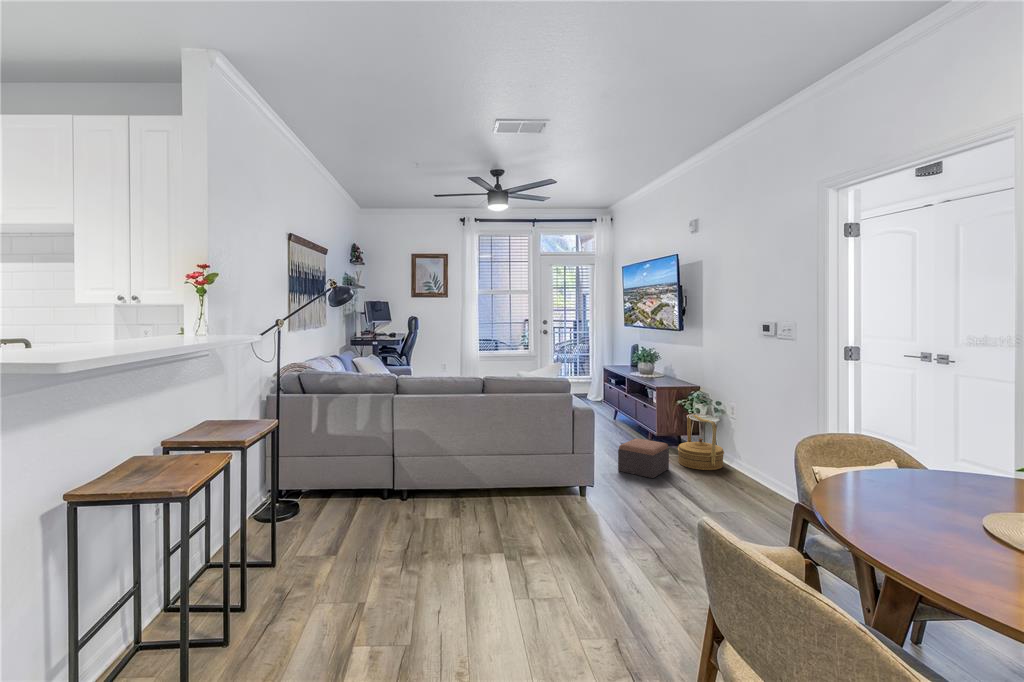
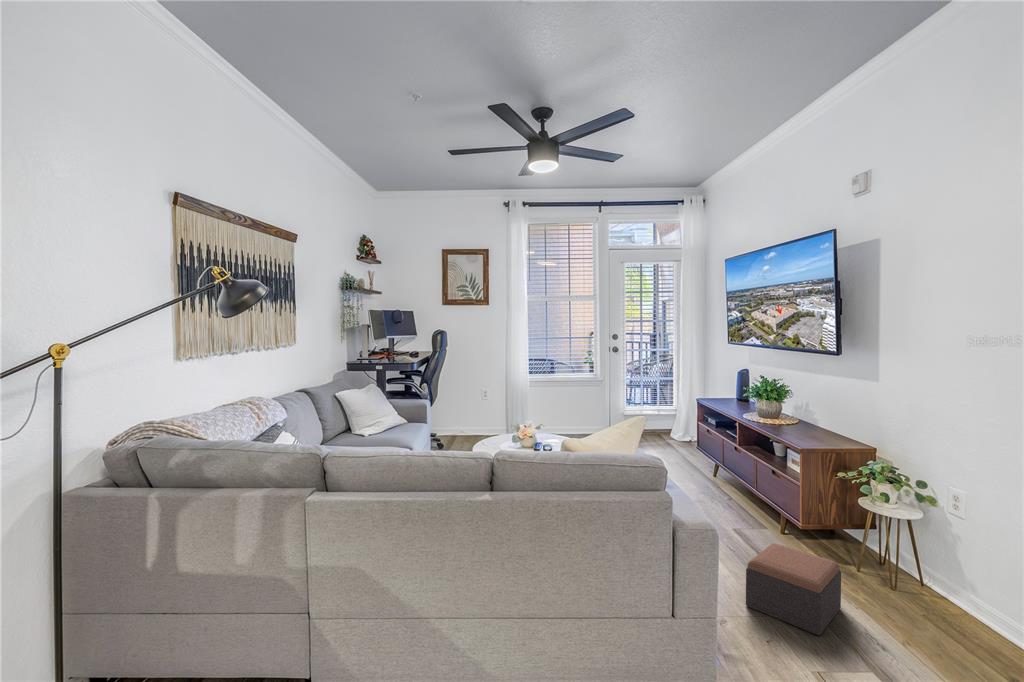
woven basket: present [678,415,724,470] -> none [849,501,948,617]

